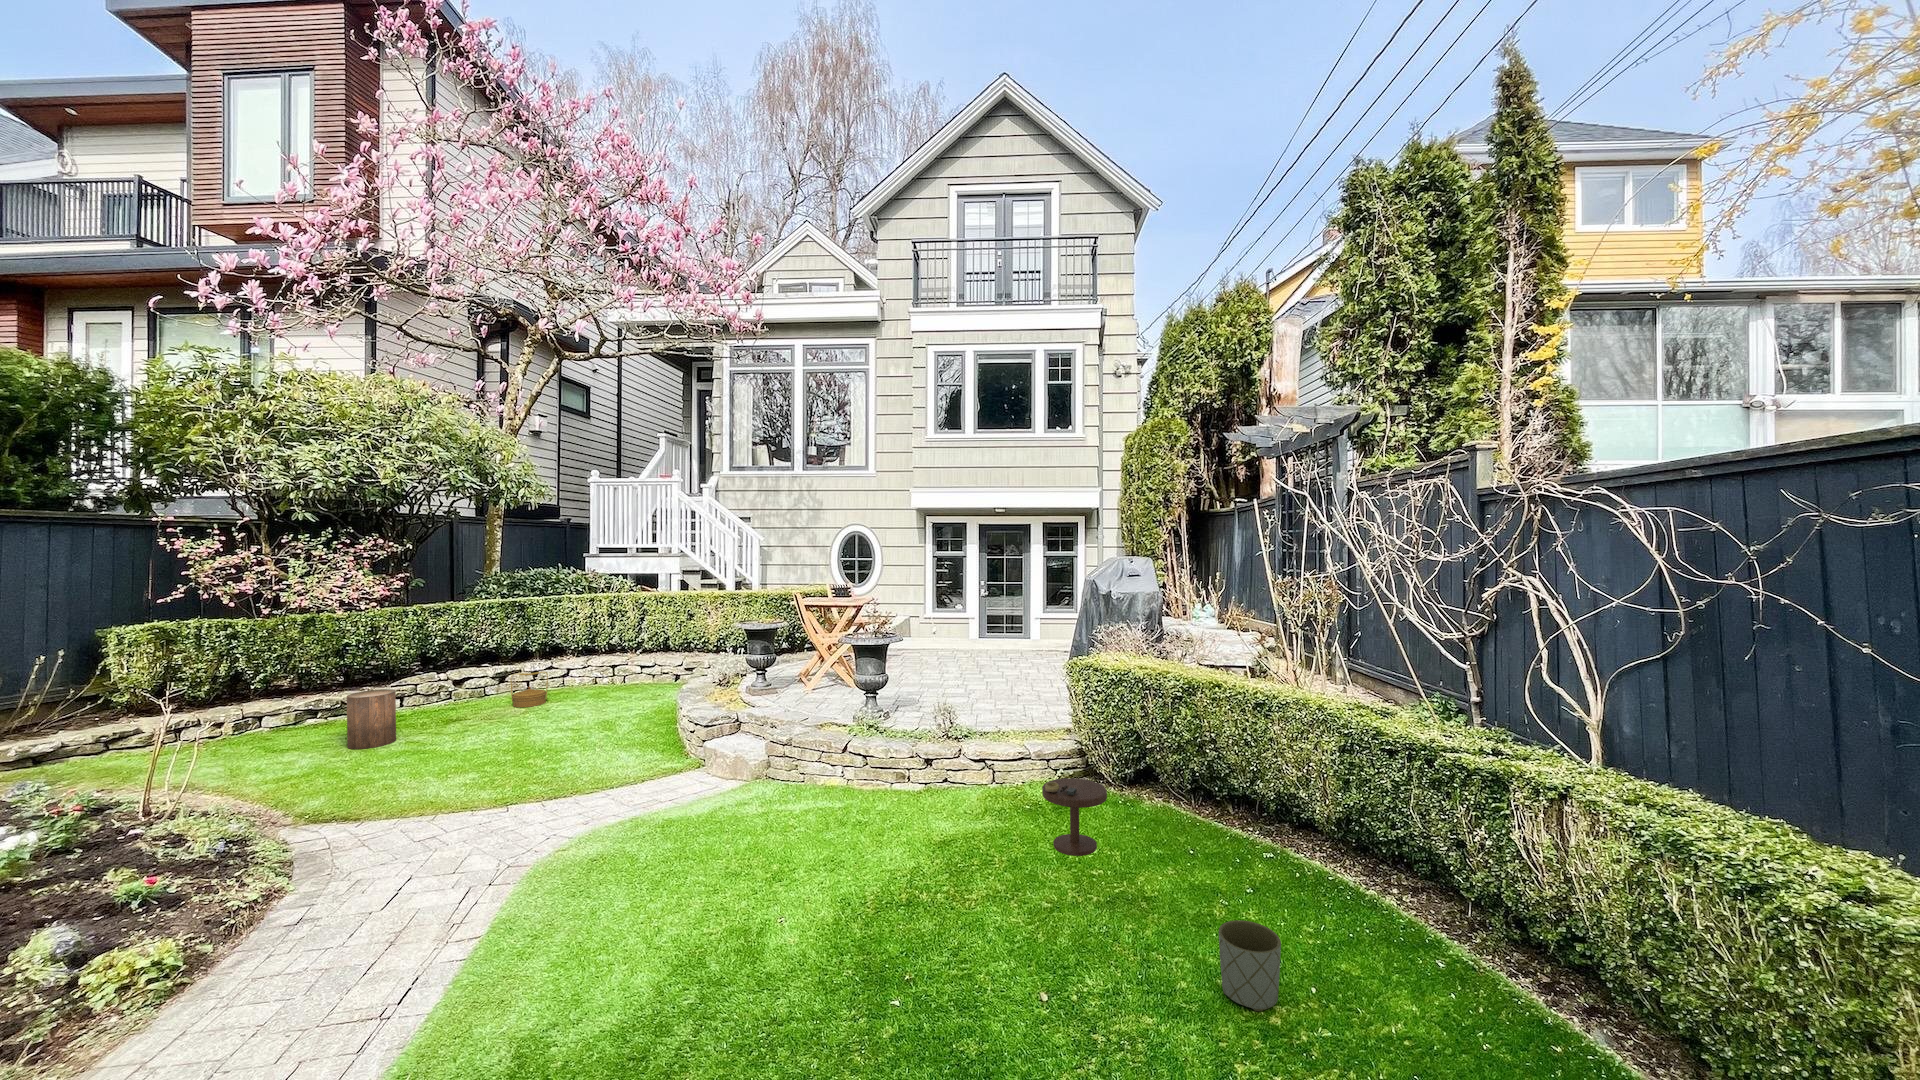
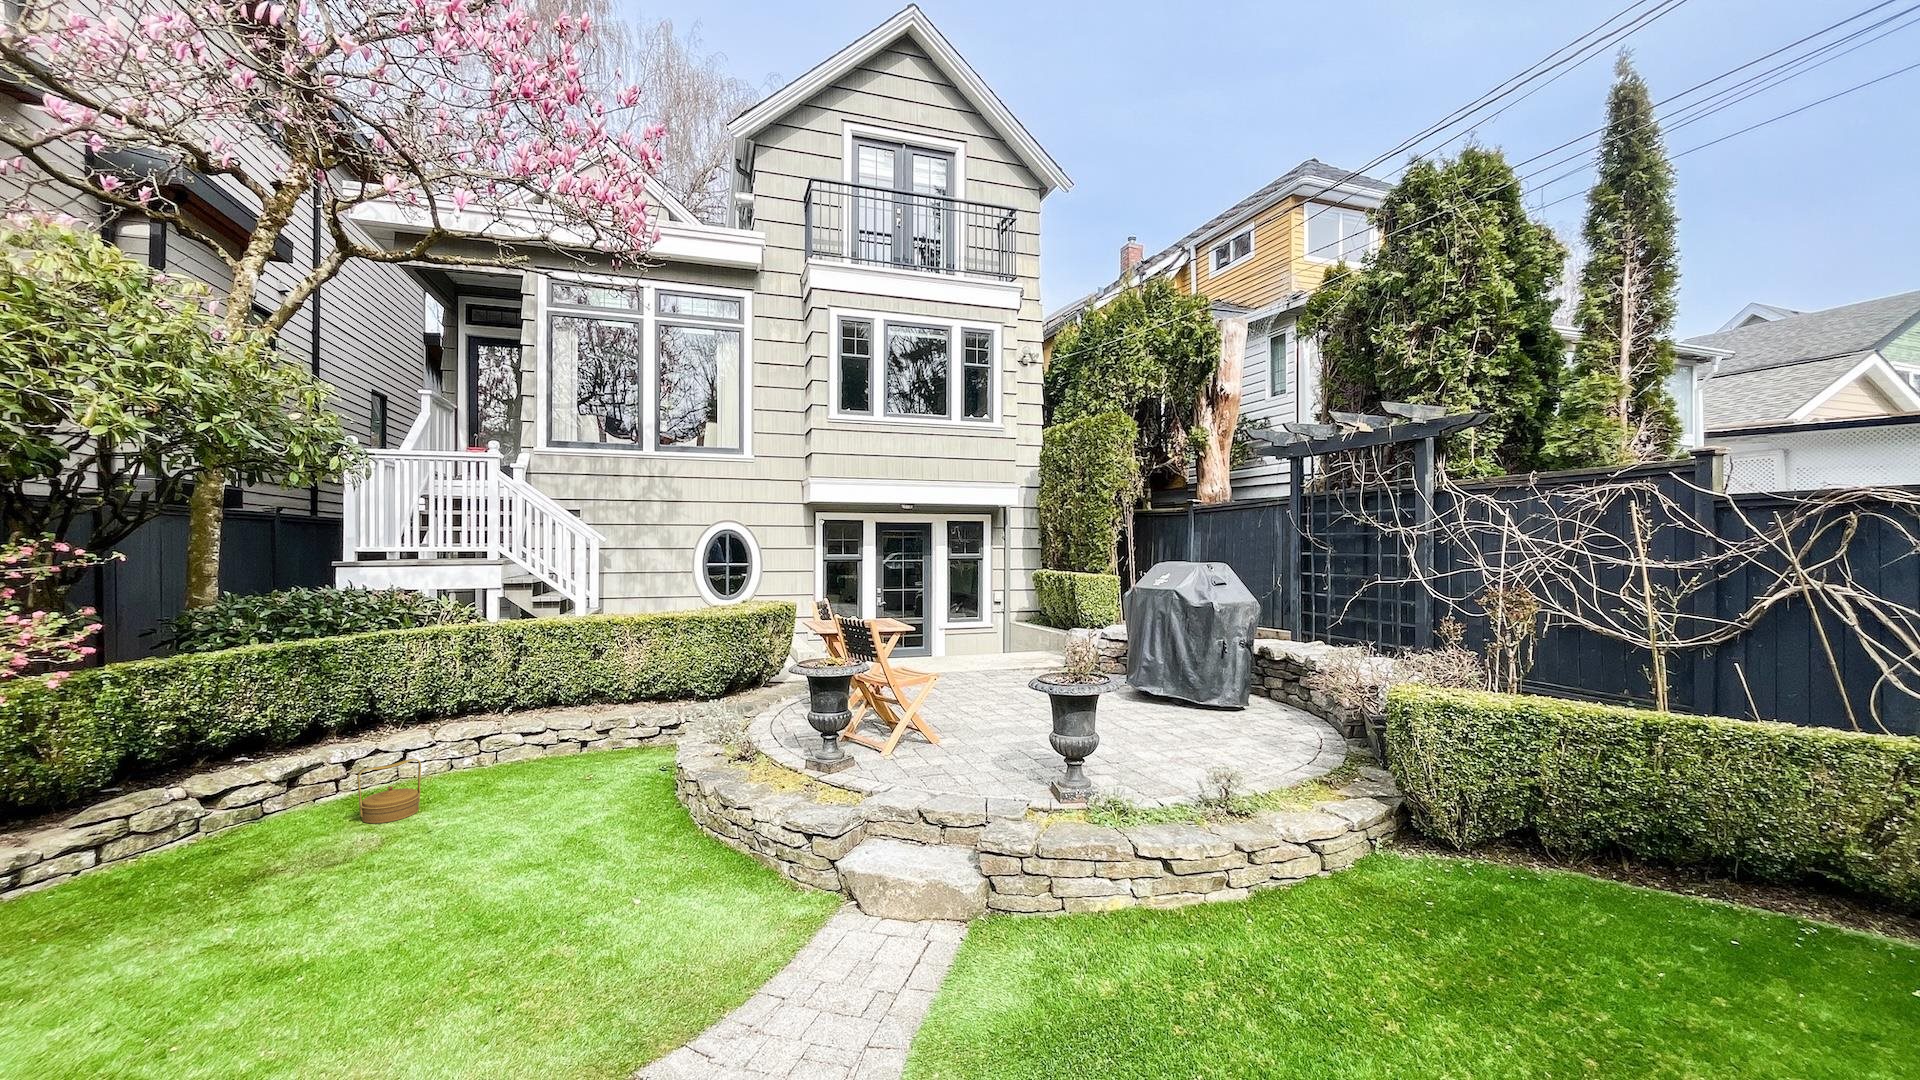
stool: present [347,689,396,749] -> none [142,830,245,959]
side table: present [1042,778,1107,856] -> none [1462,781,1534,897]
planter: present [1219,920,1281,1011] -> none [1687,872,1754,941]

